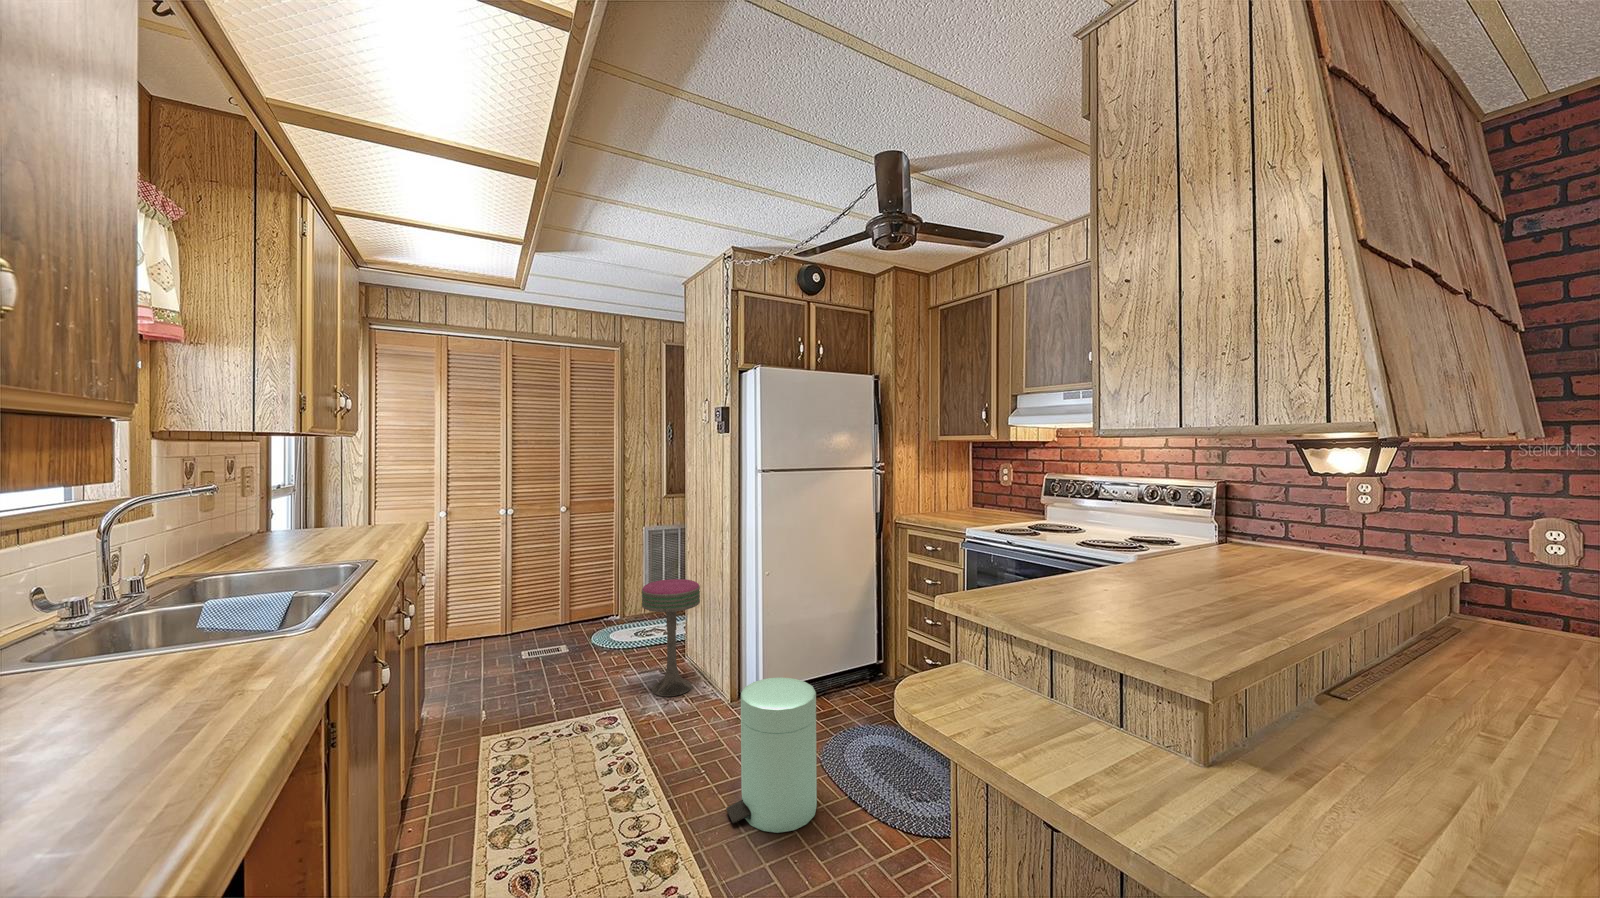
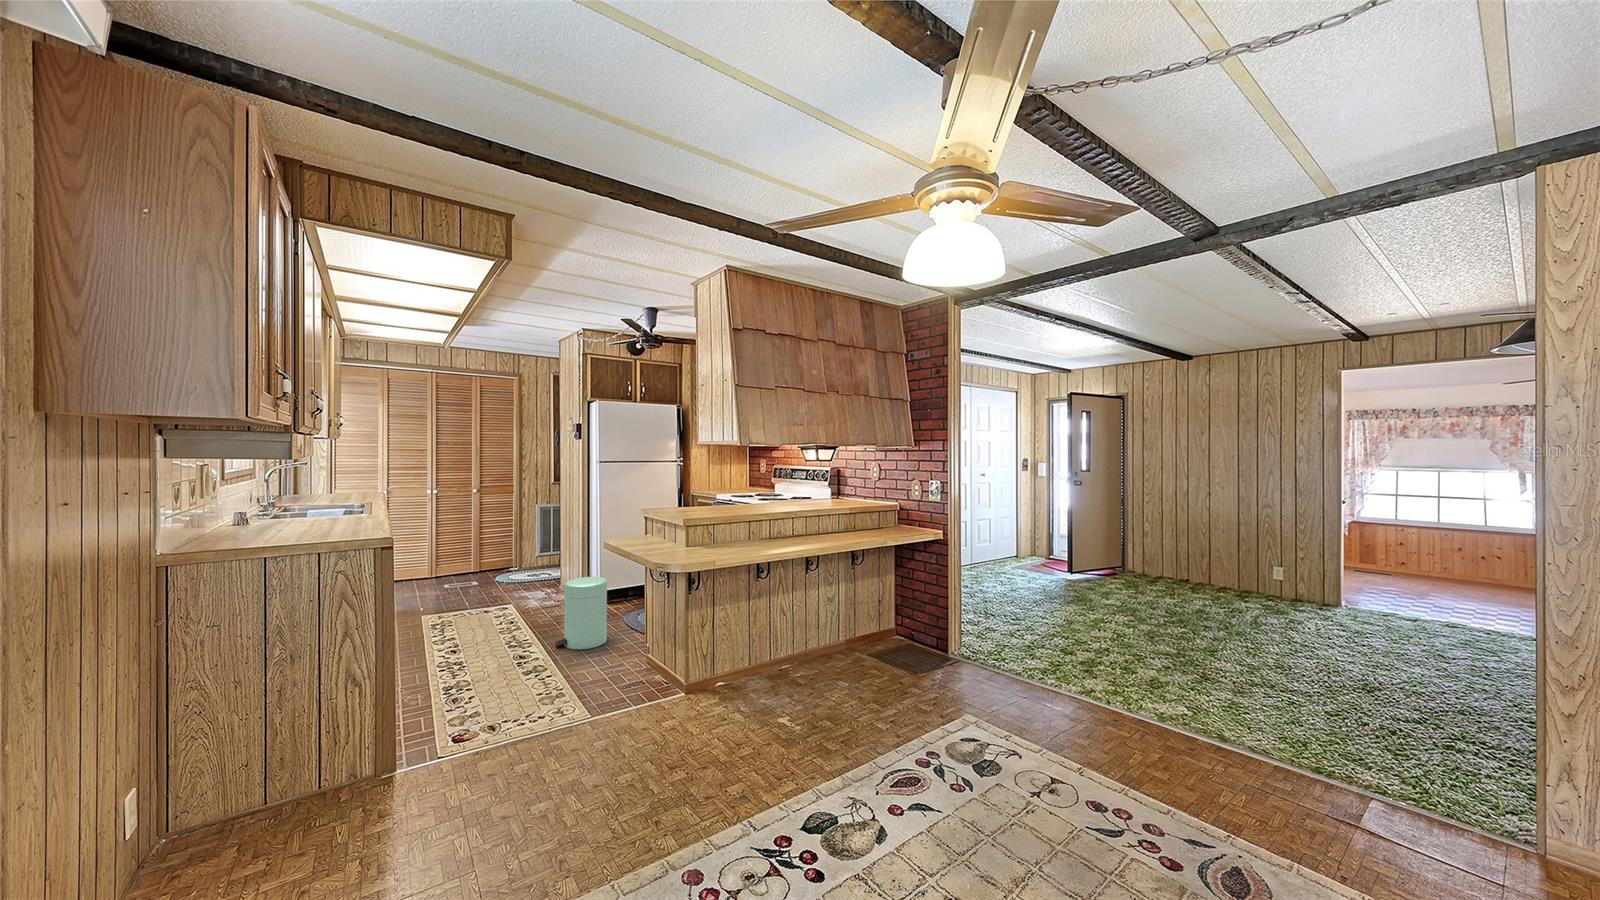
bar stool: present [642,579,700,696] -> none [523,534,562,605]

